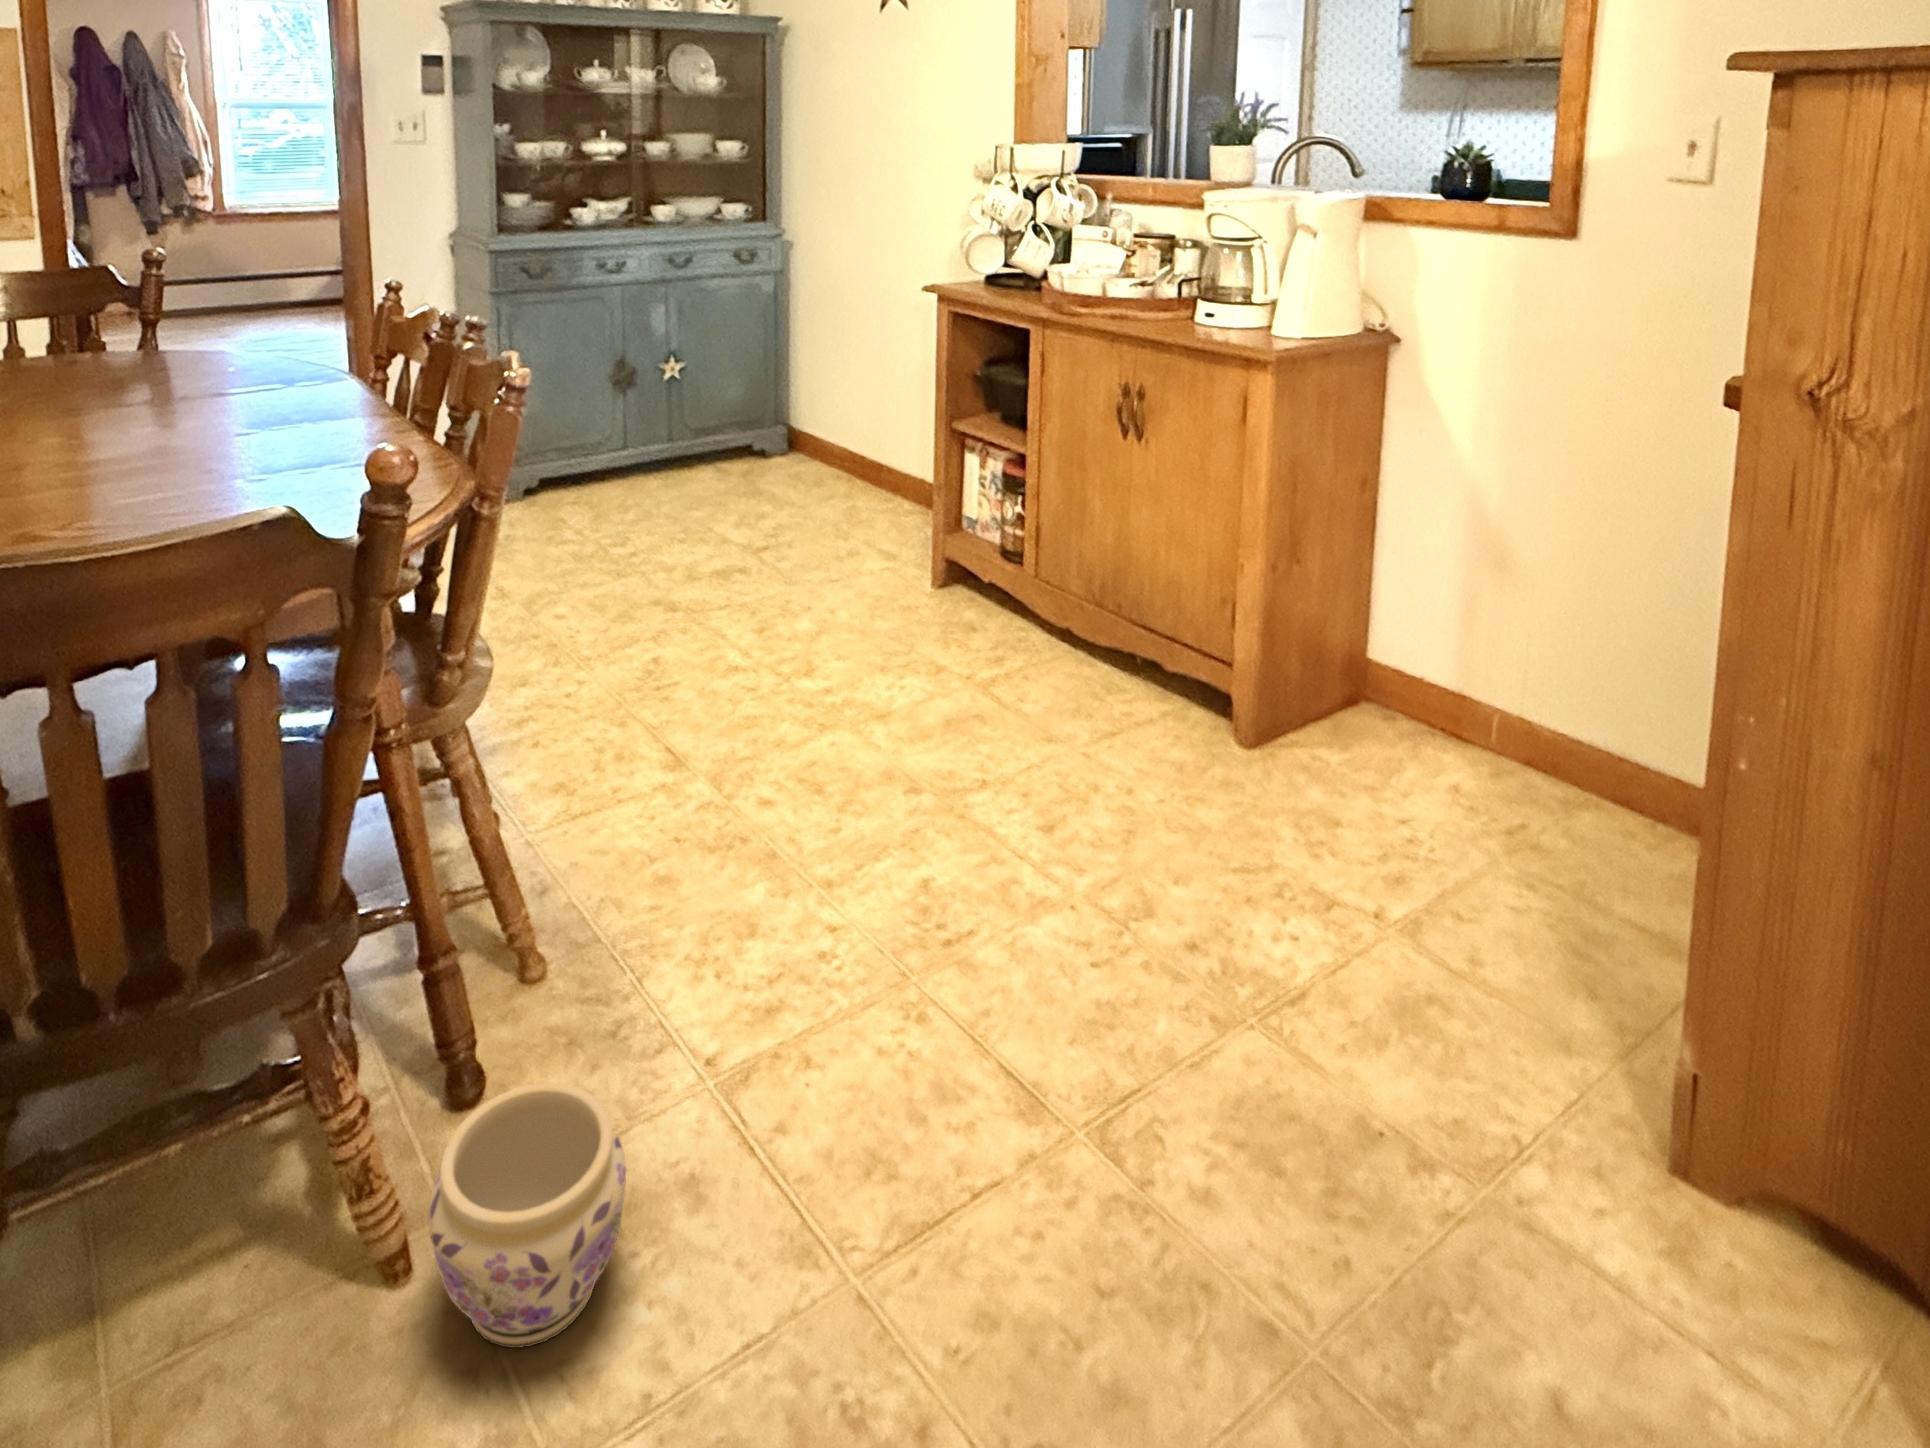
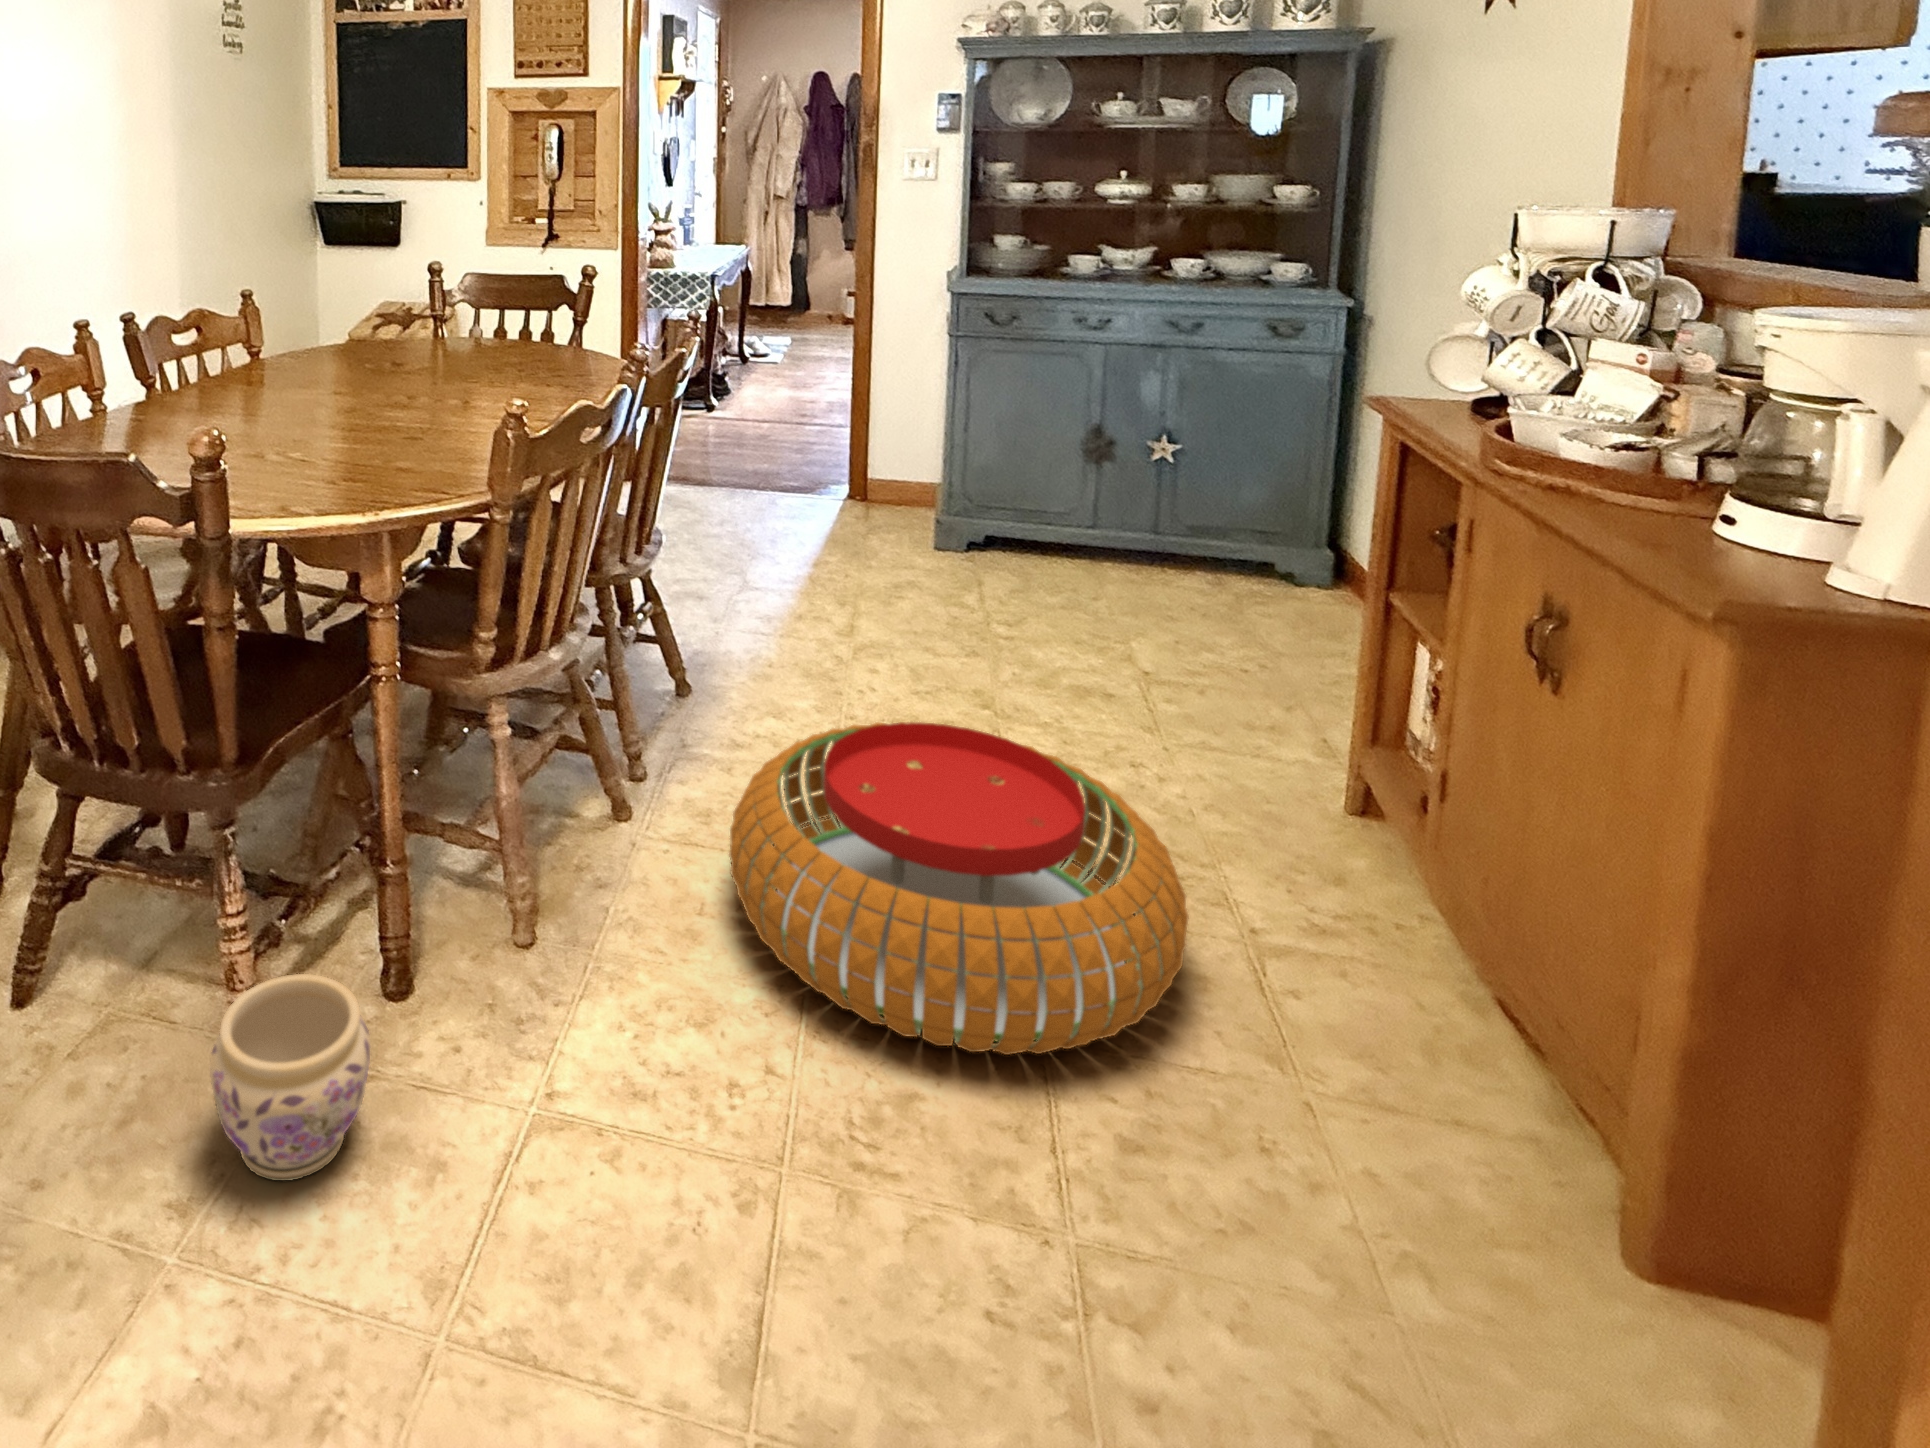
pouf: none [634,602,1003,855] -> present [729,722,1189,1055]

